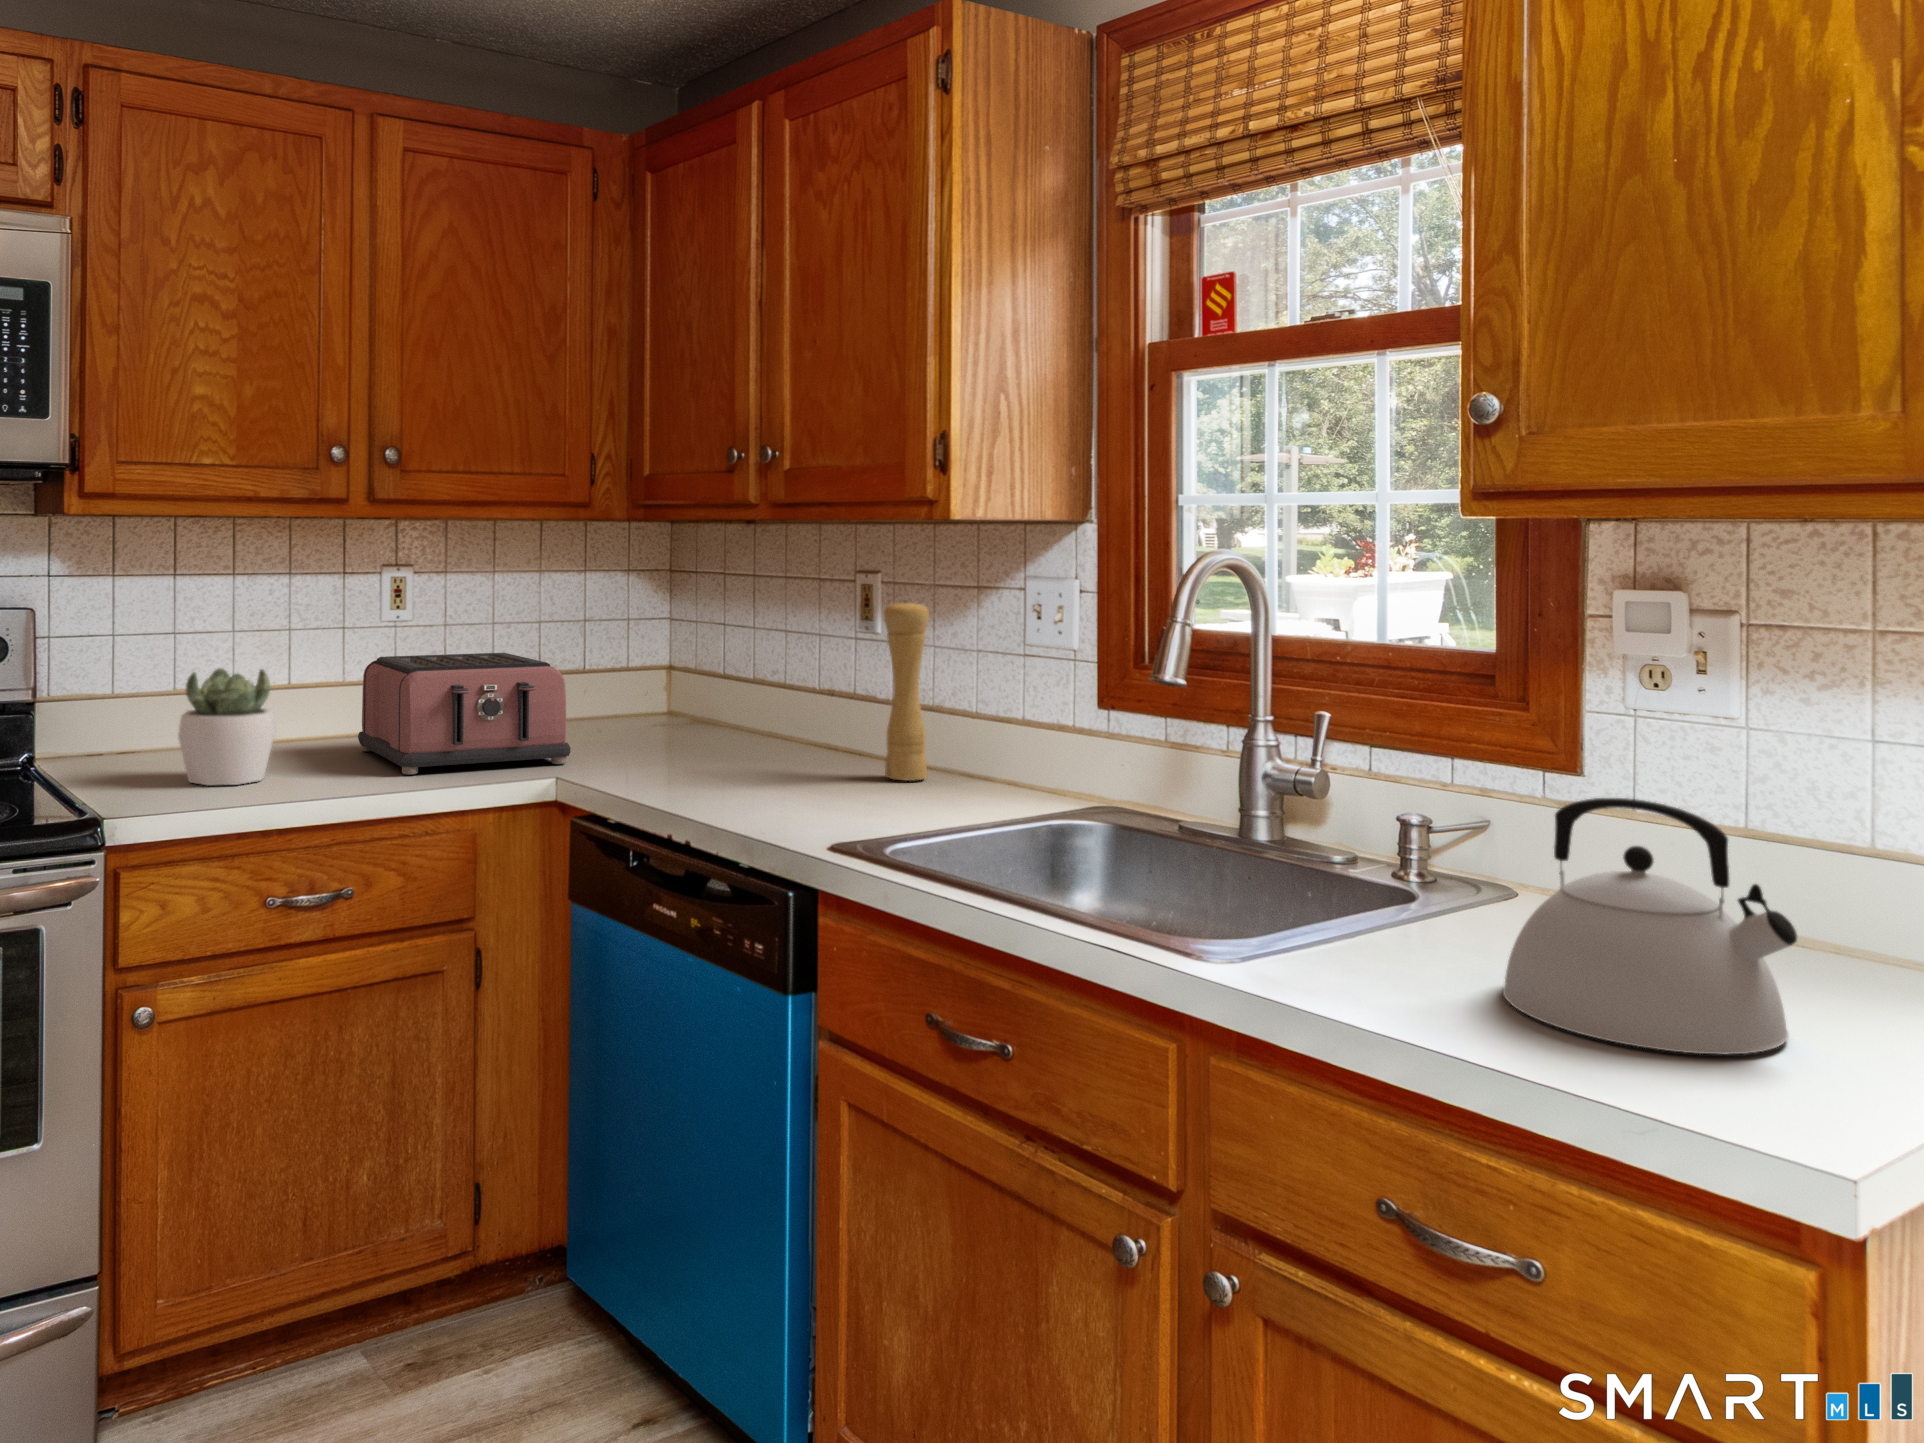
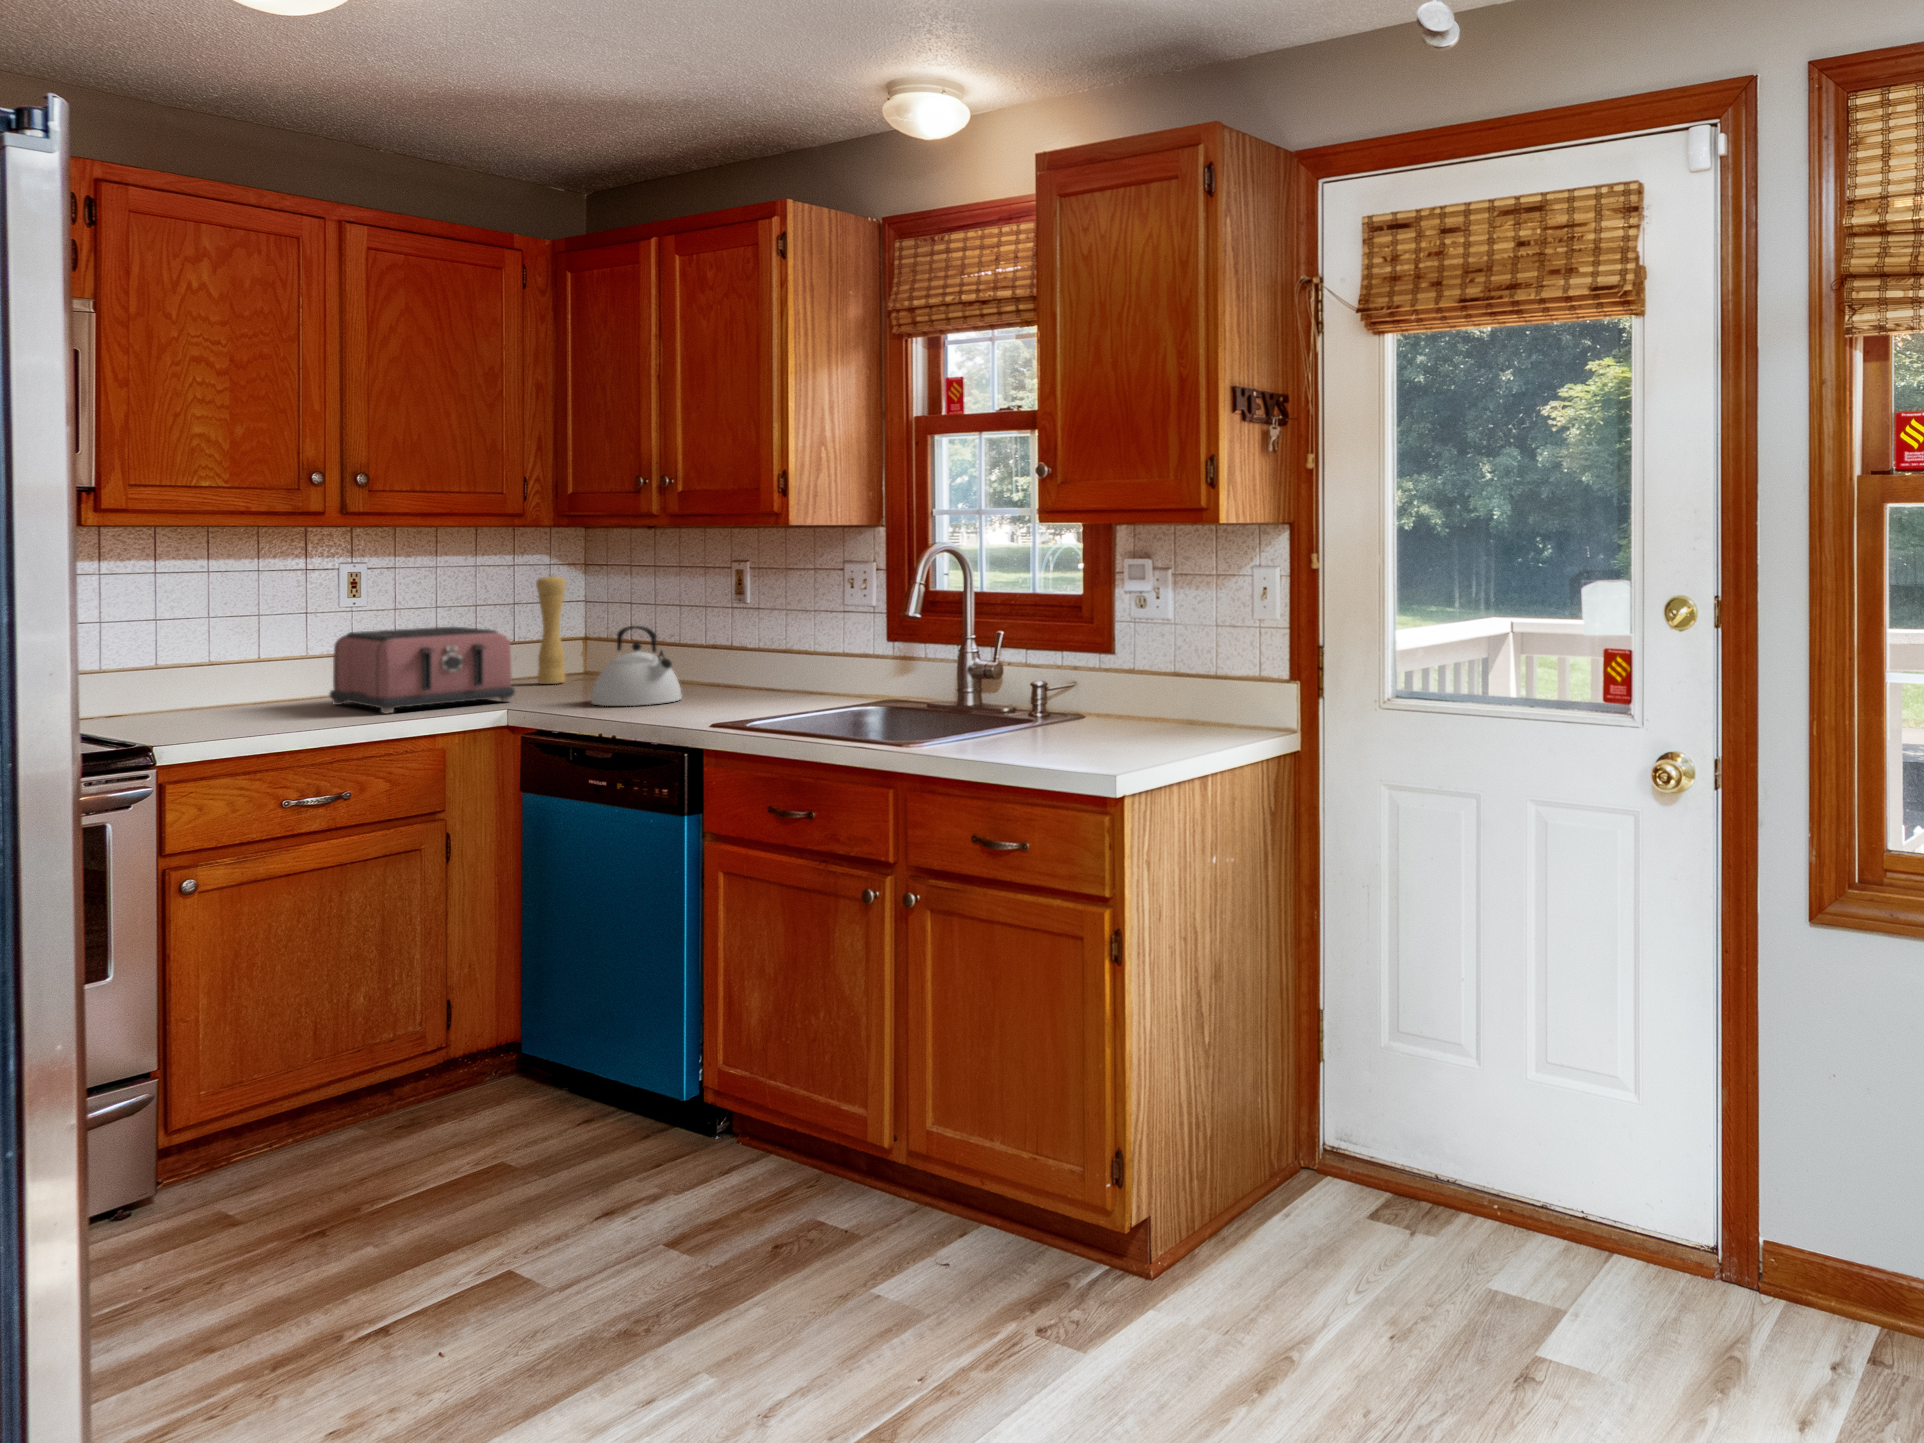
pepper mill: present [884,600,929,781] -> present [536,575,566,684]
succulent plant: present [178,668,276,786] -> none [191,641,273,728]
kettle: present [1503,798,1797,1054] -> present [591,626,682,706]

